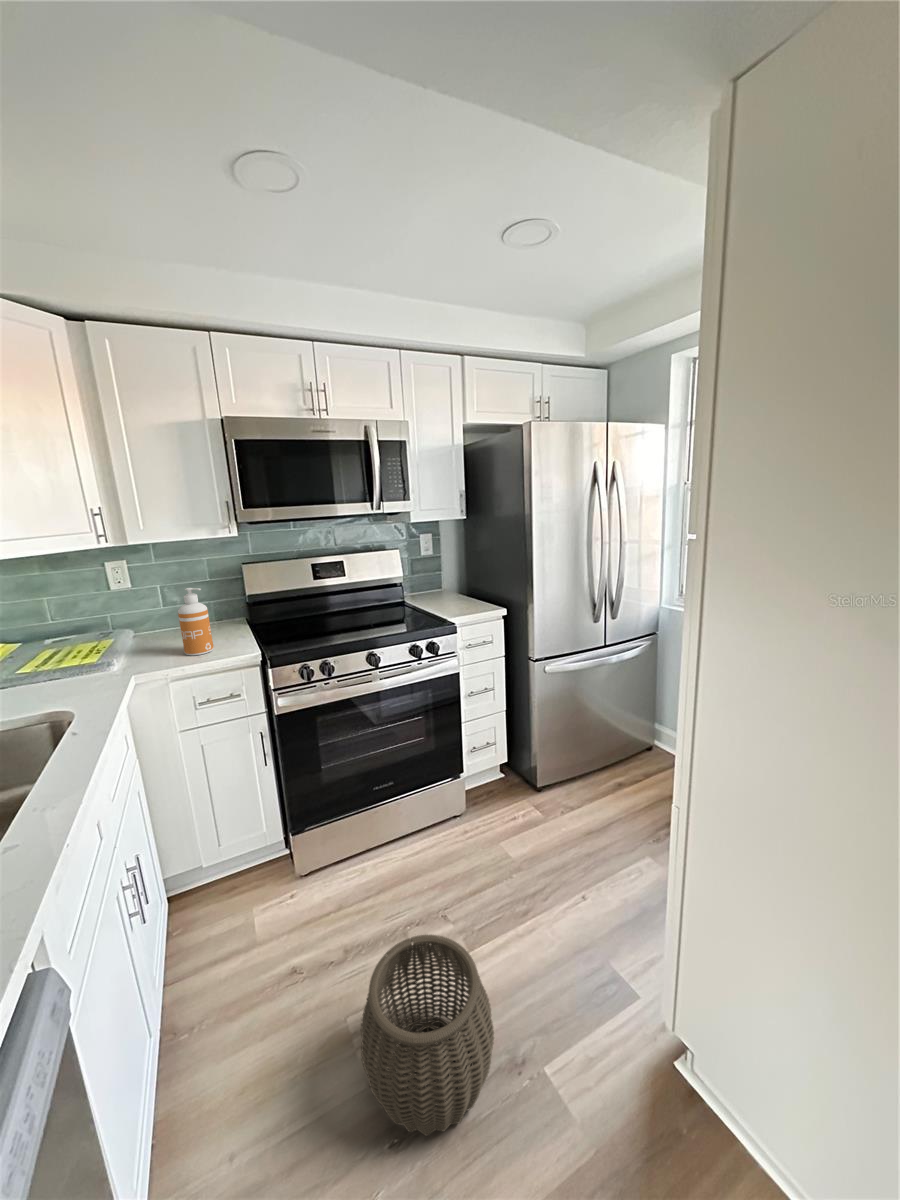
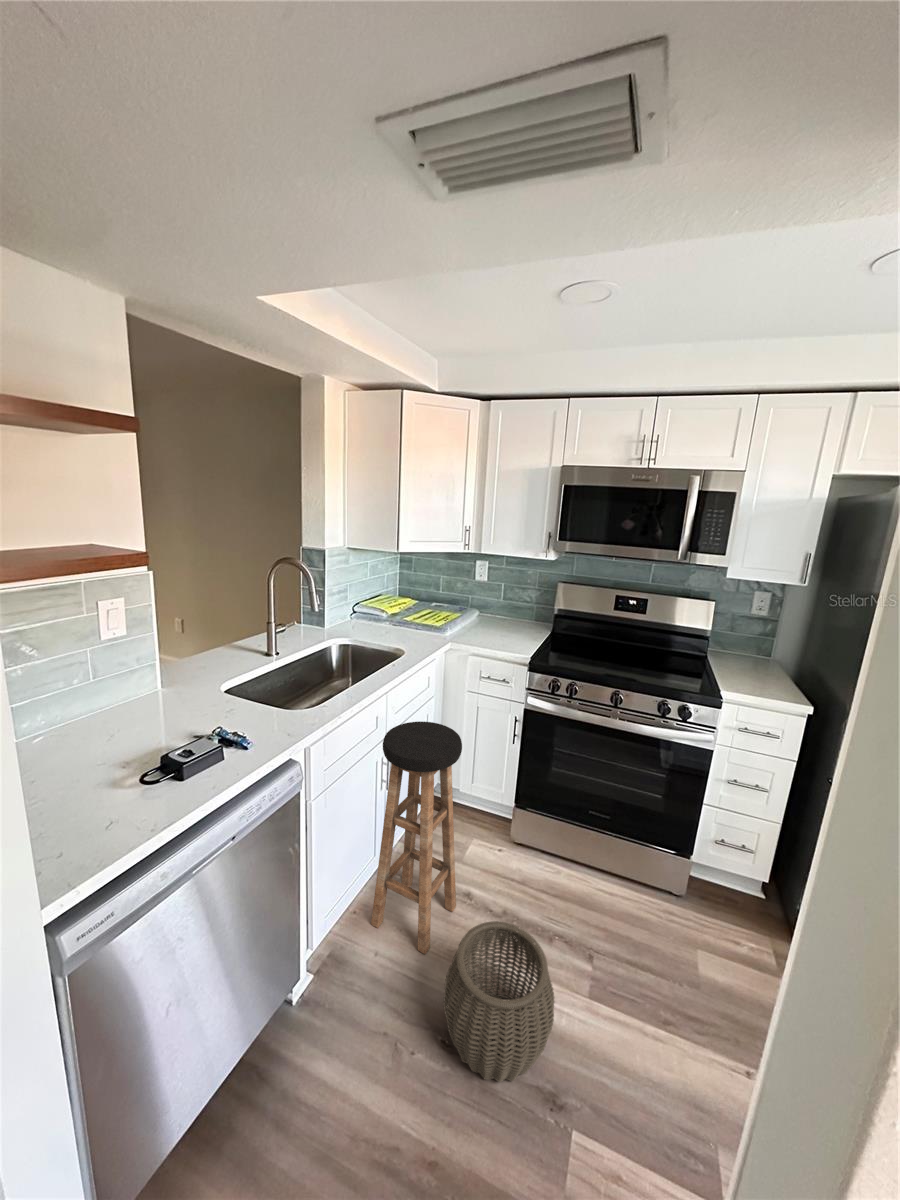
soap dispenser: present [178,588,214,655] -> none [488,593,510,643]
bar stool: none [133,773,298,1131] -> present [371,721,462,954]

